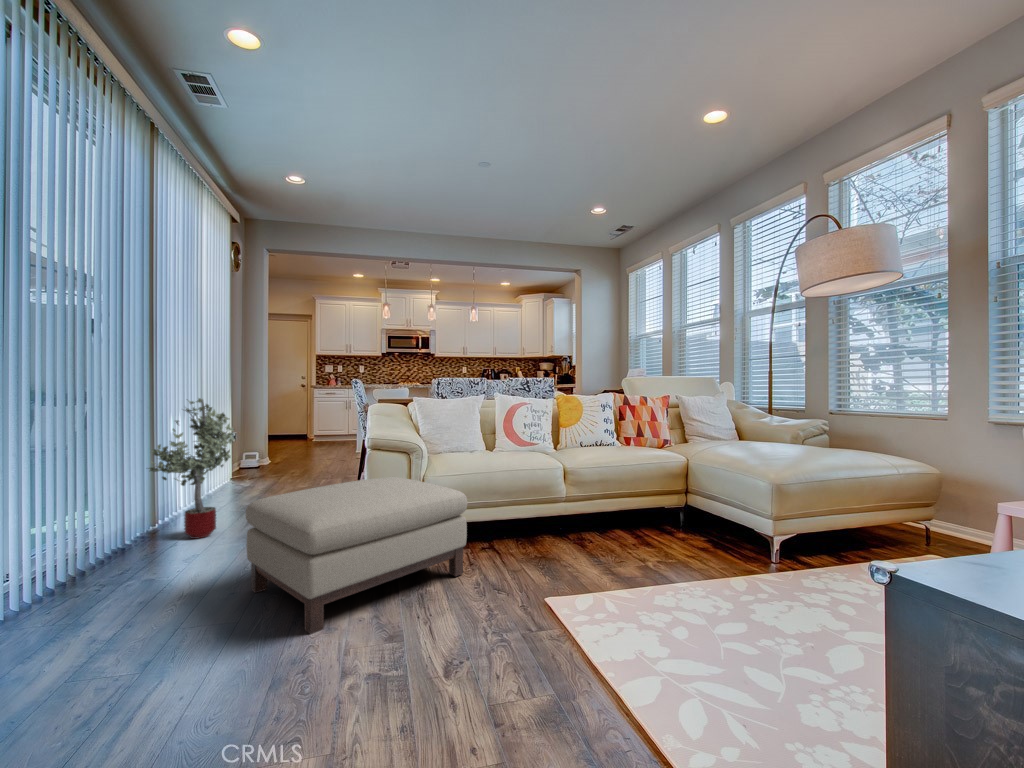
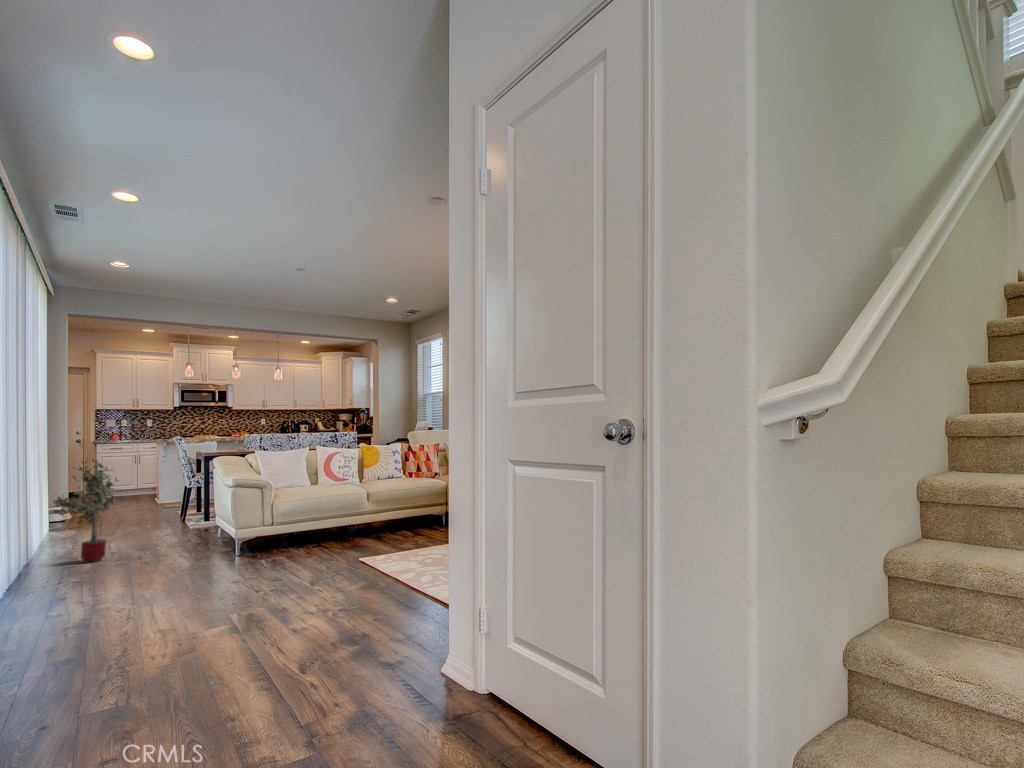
ottoman: present [246,477,467,634] -> none [176,503,313,577]

